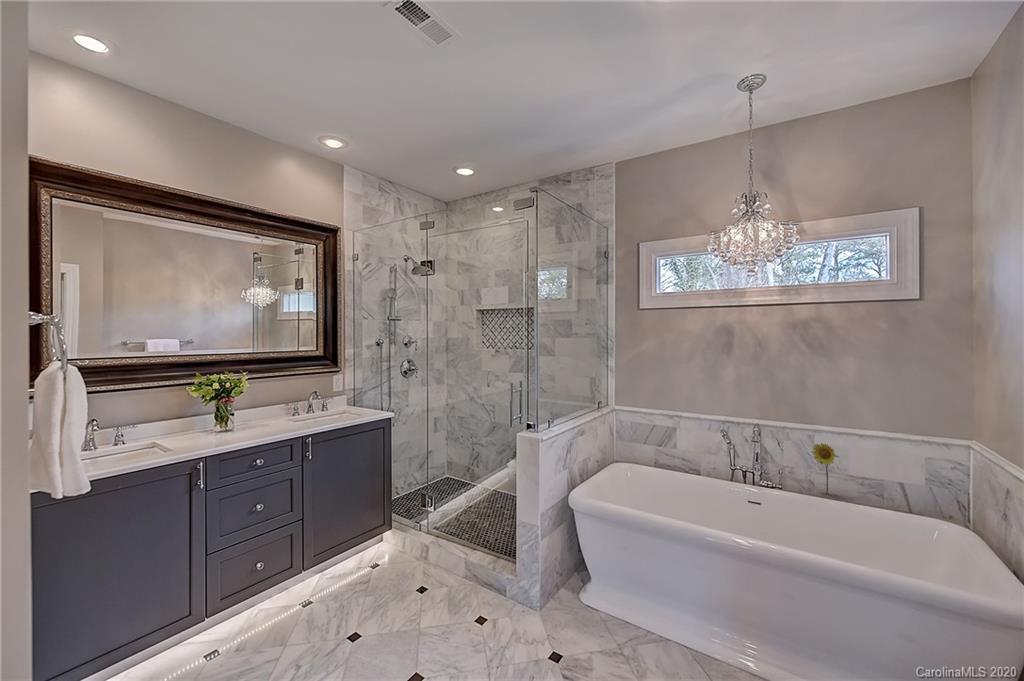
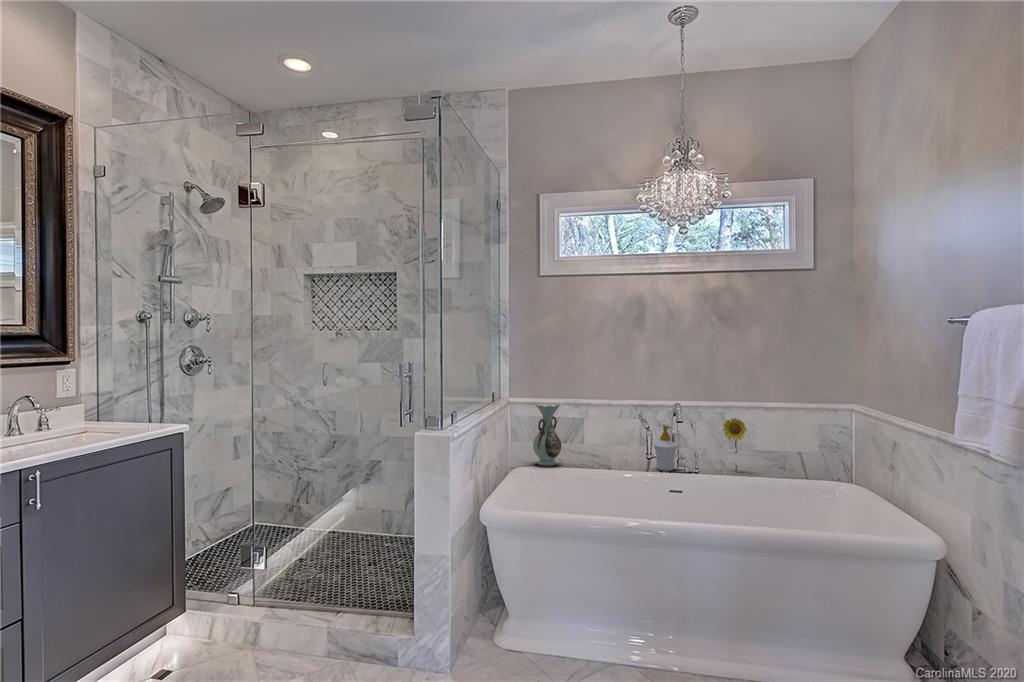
decorative vase: none [635,413,659,466] -> present [533,403,562,467]
soap bottle: none [741,442,764,484] -> present [654,424,677,471]

